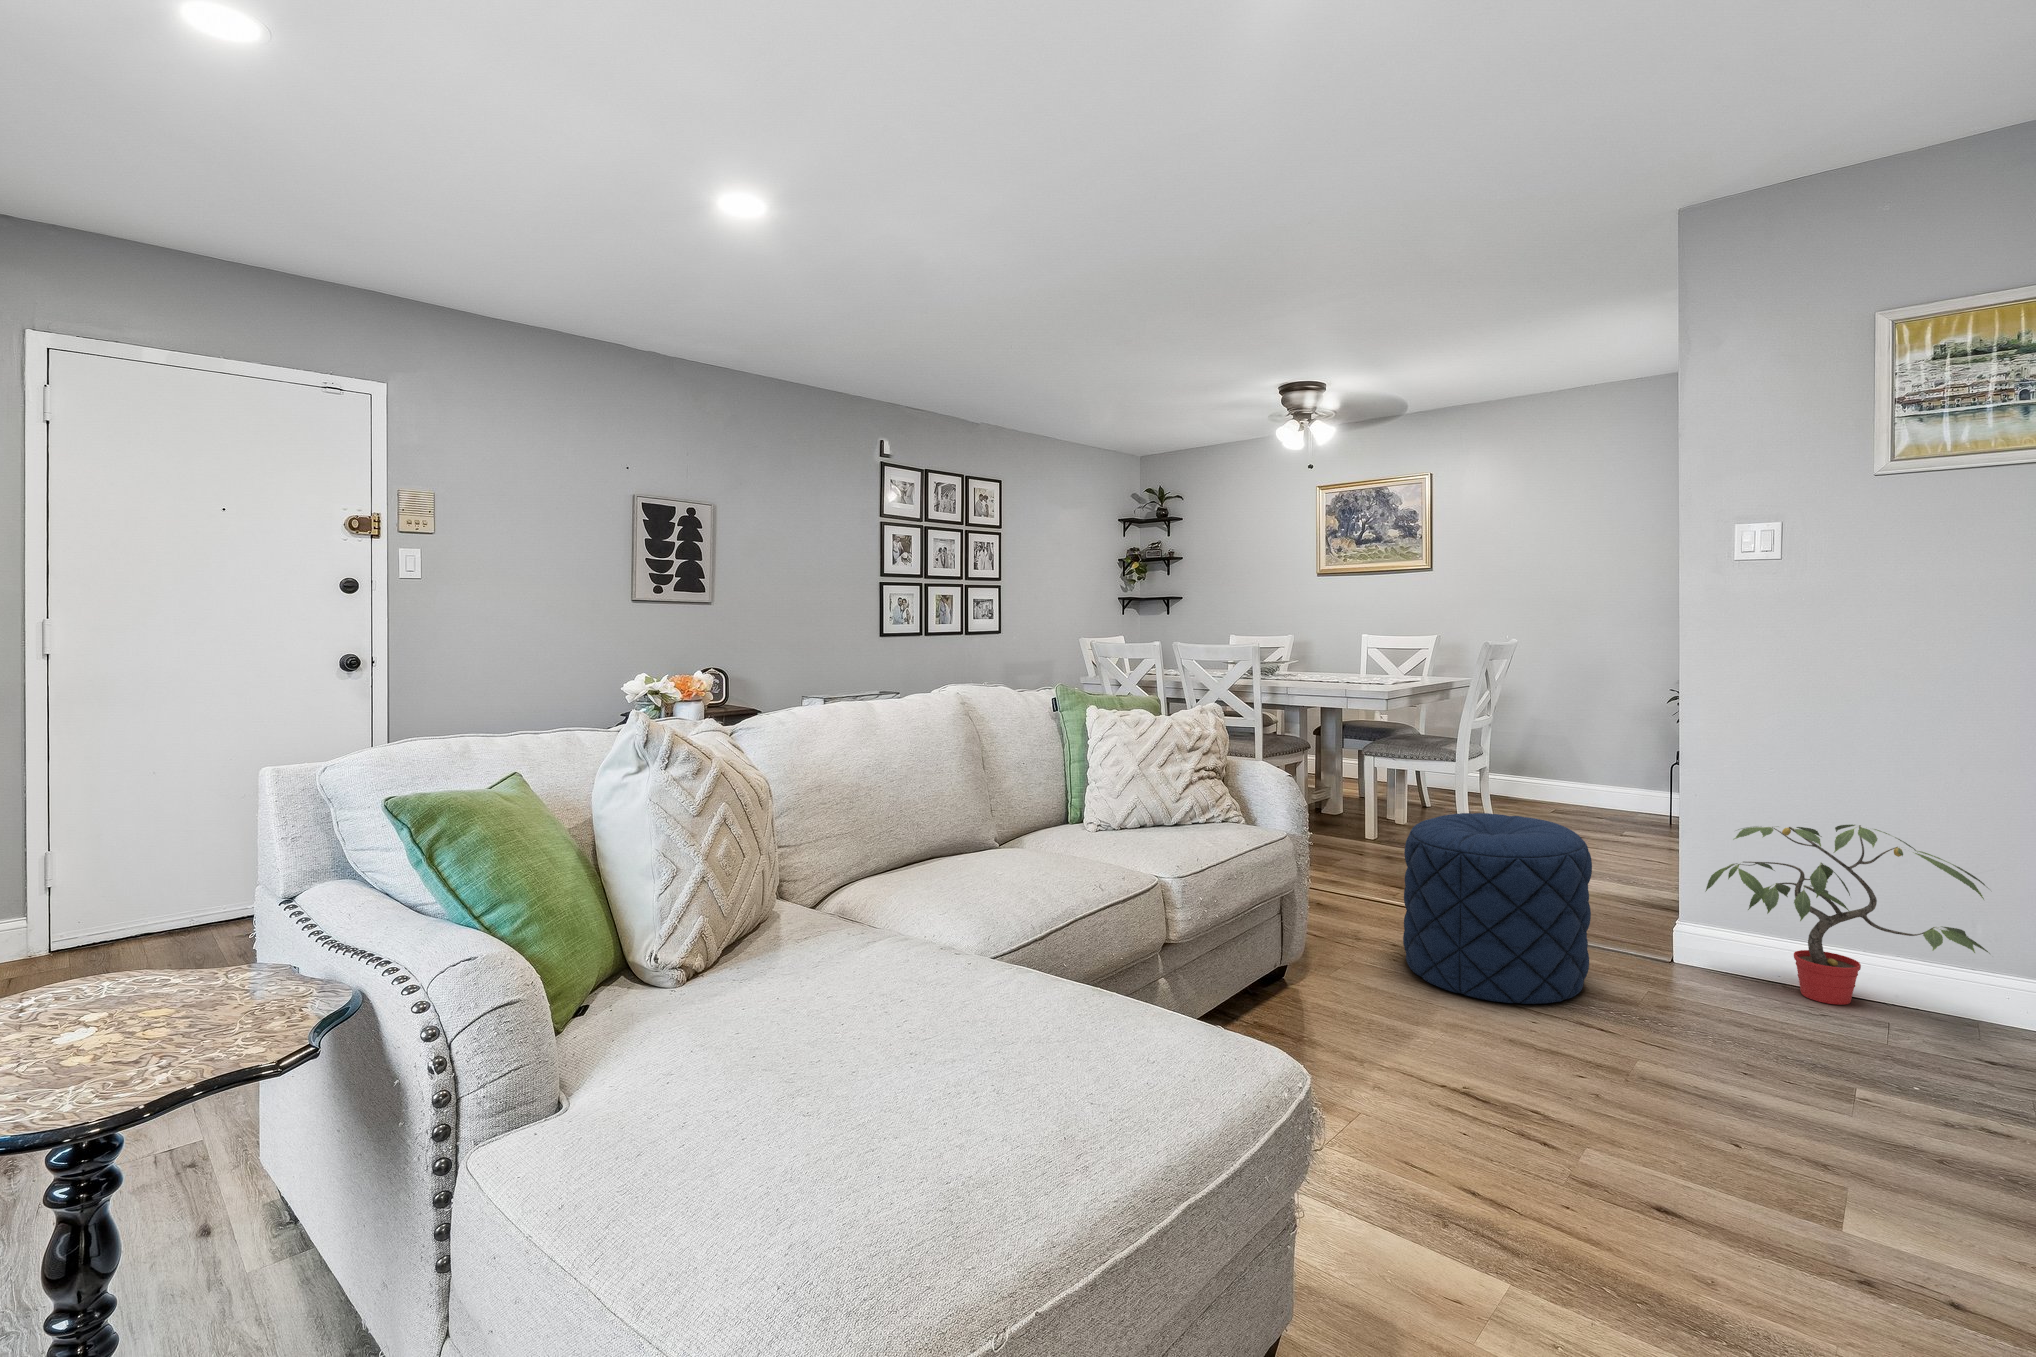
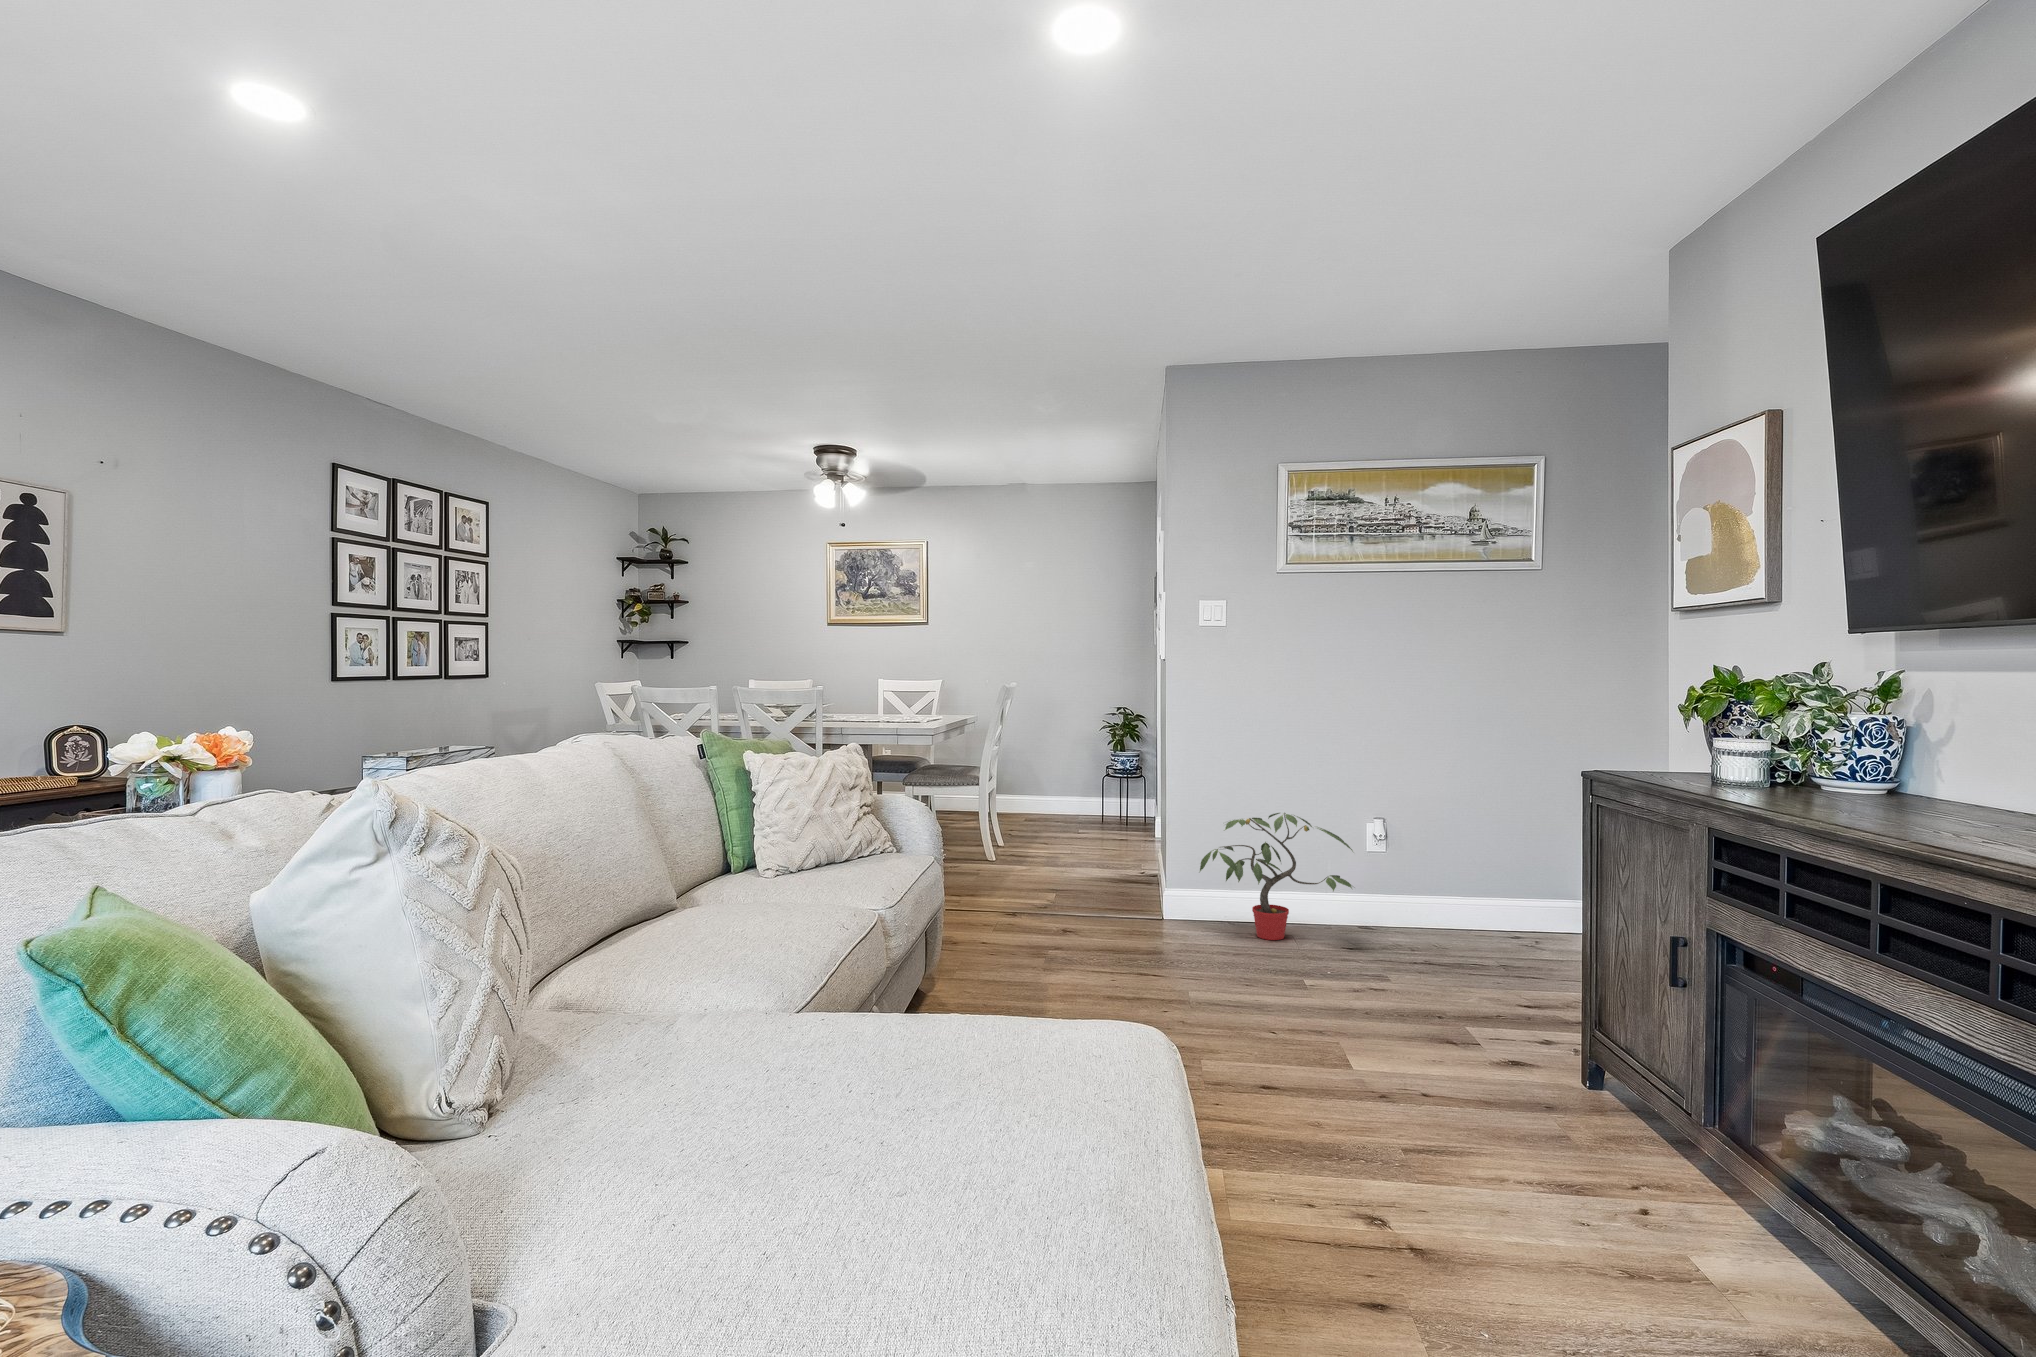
pouf: present [1403,813,1592,1004] -> none [1008,829,1145,983]

